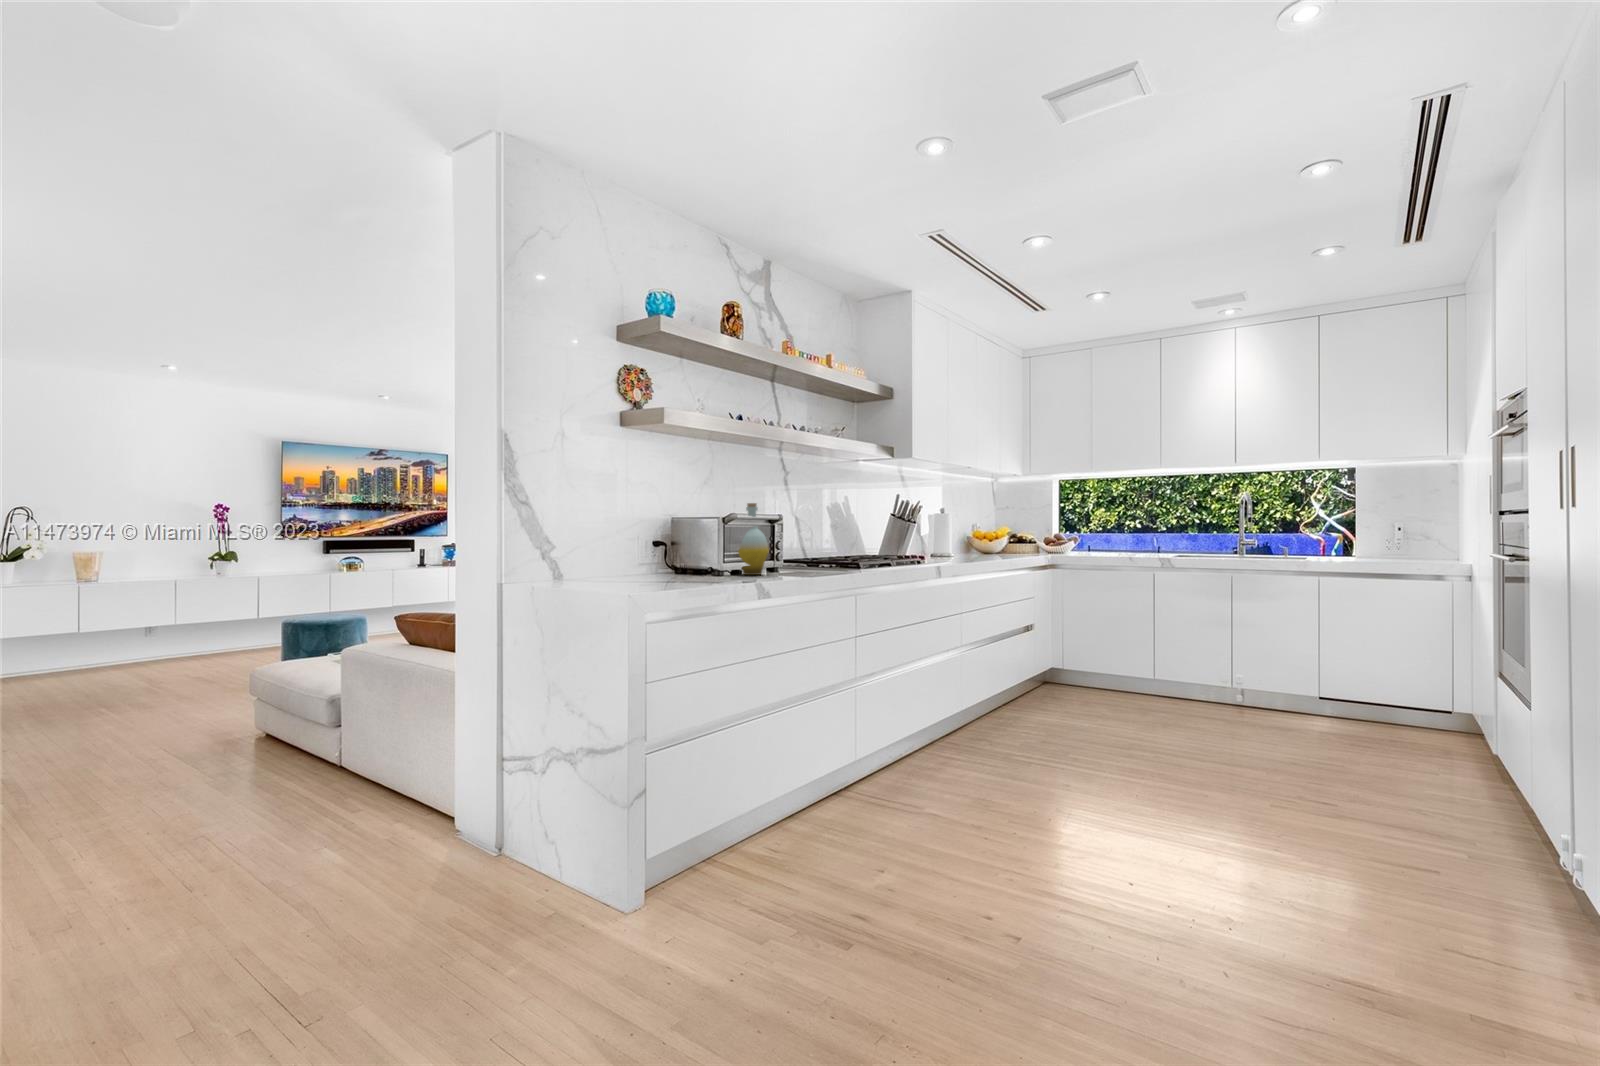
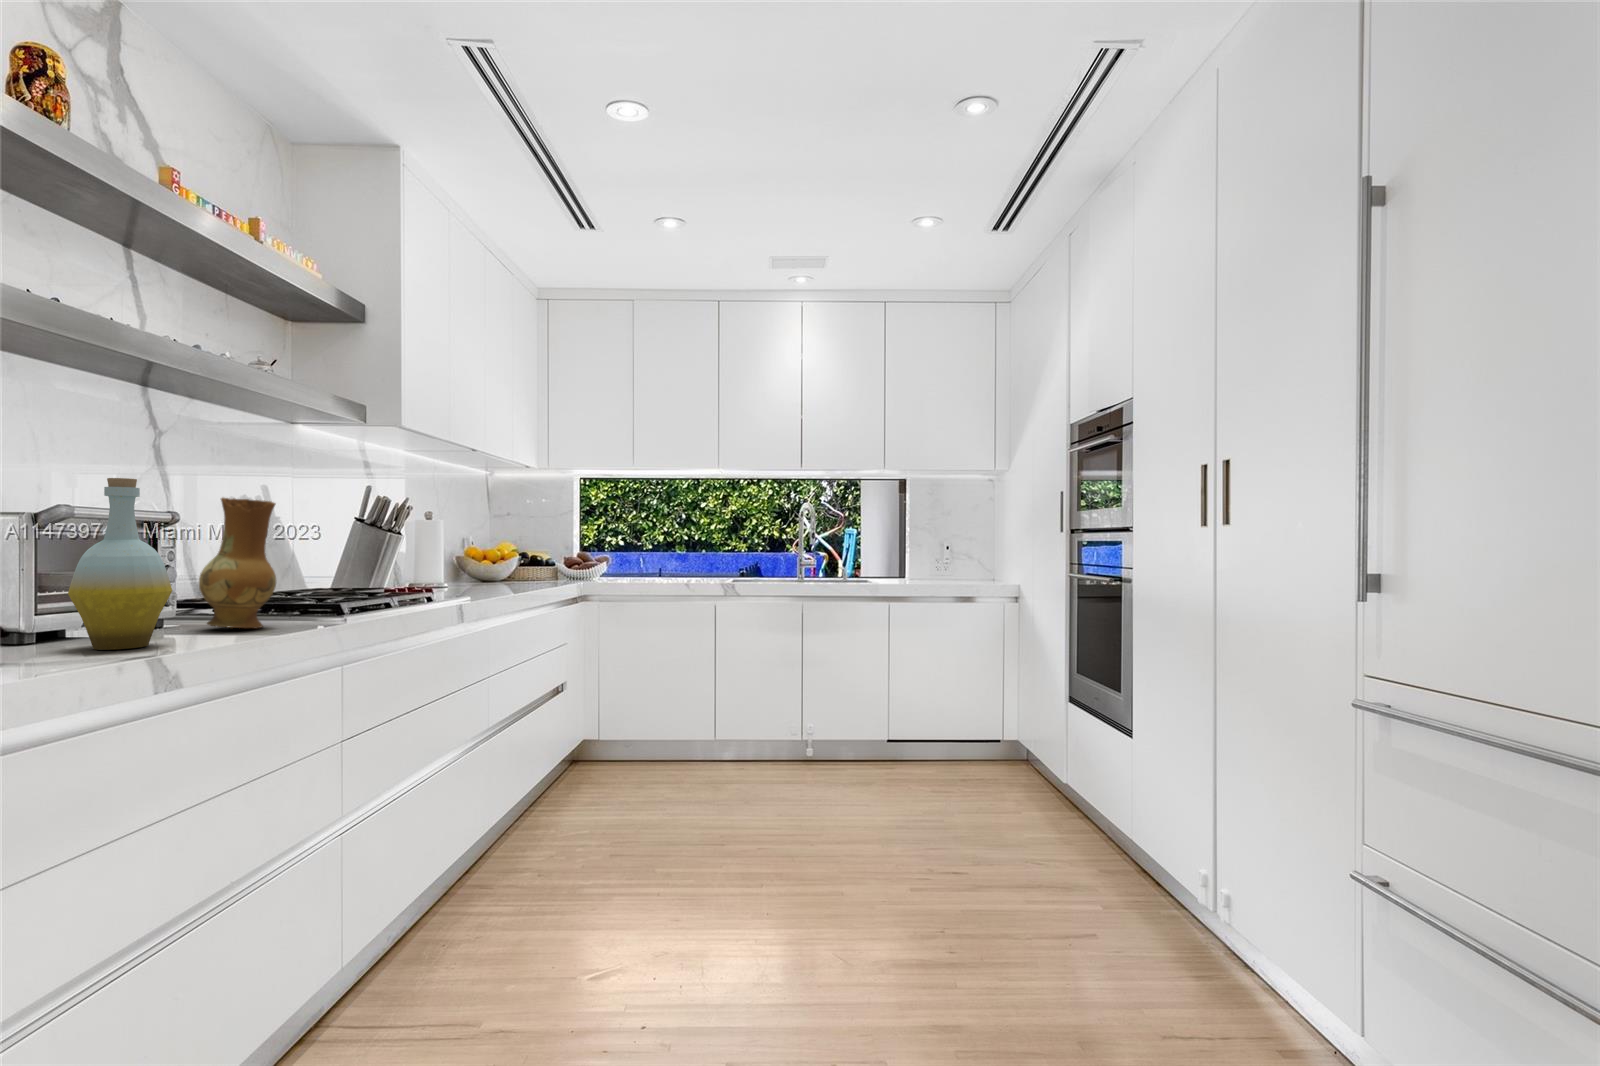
ceramic jug: none [786,508,817,571] -> present [199,498,276,629]

